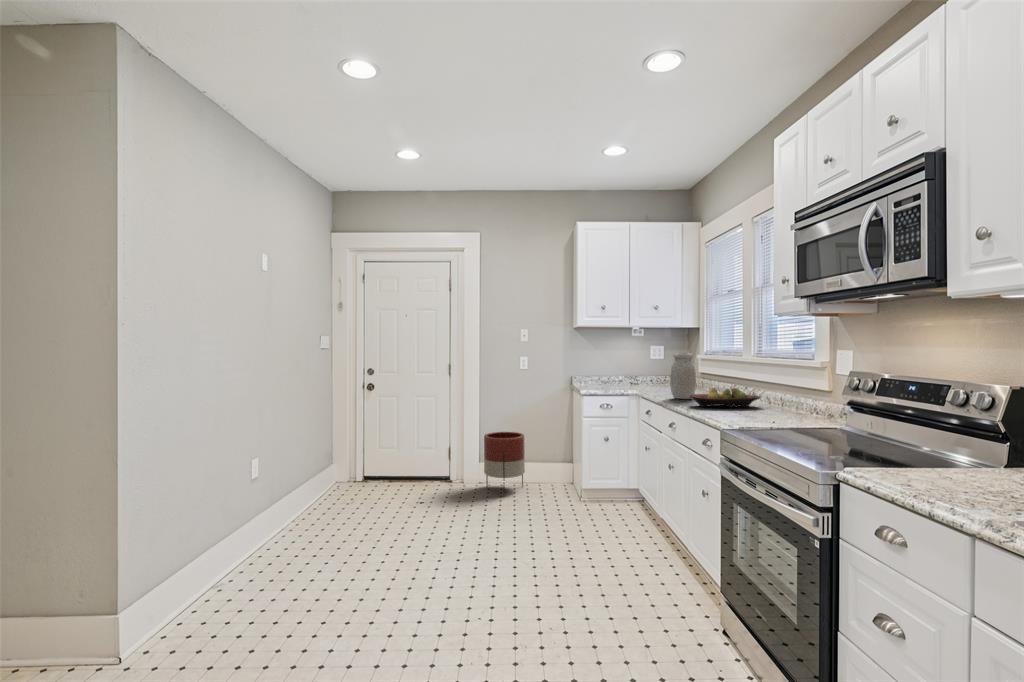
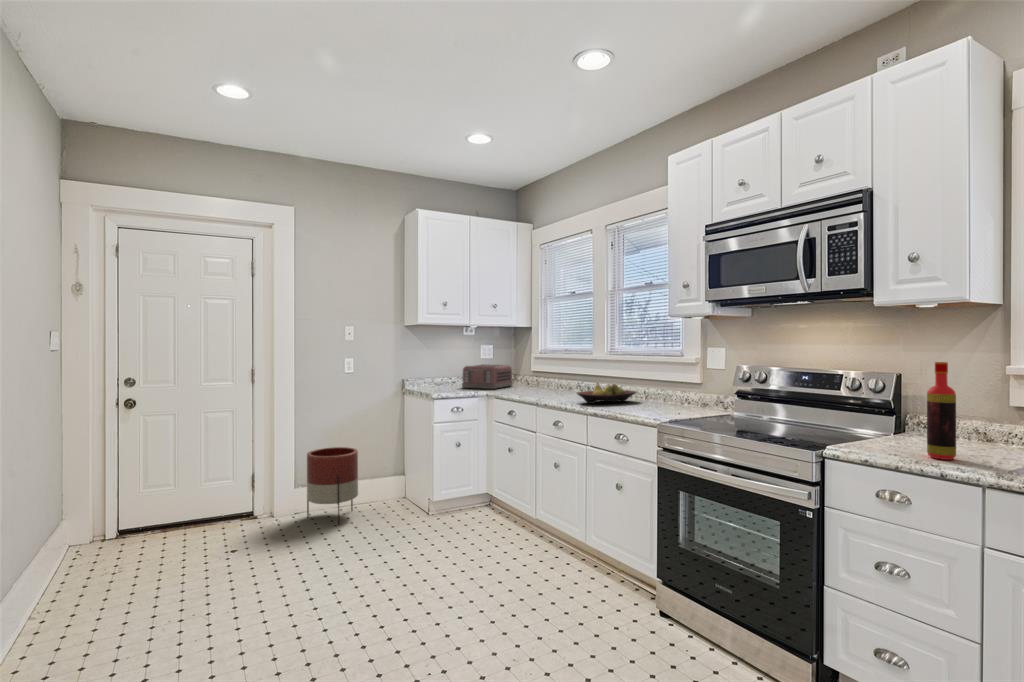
jar: present [670,353,696,399] -> none [540,352,565,397]
toaster: none [622,365,675,389] -> present [462,365,513,389]
bottle: none [948,370,989,500] -> present [927,362,956,460]

